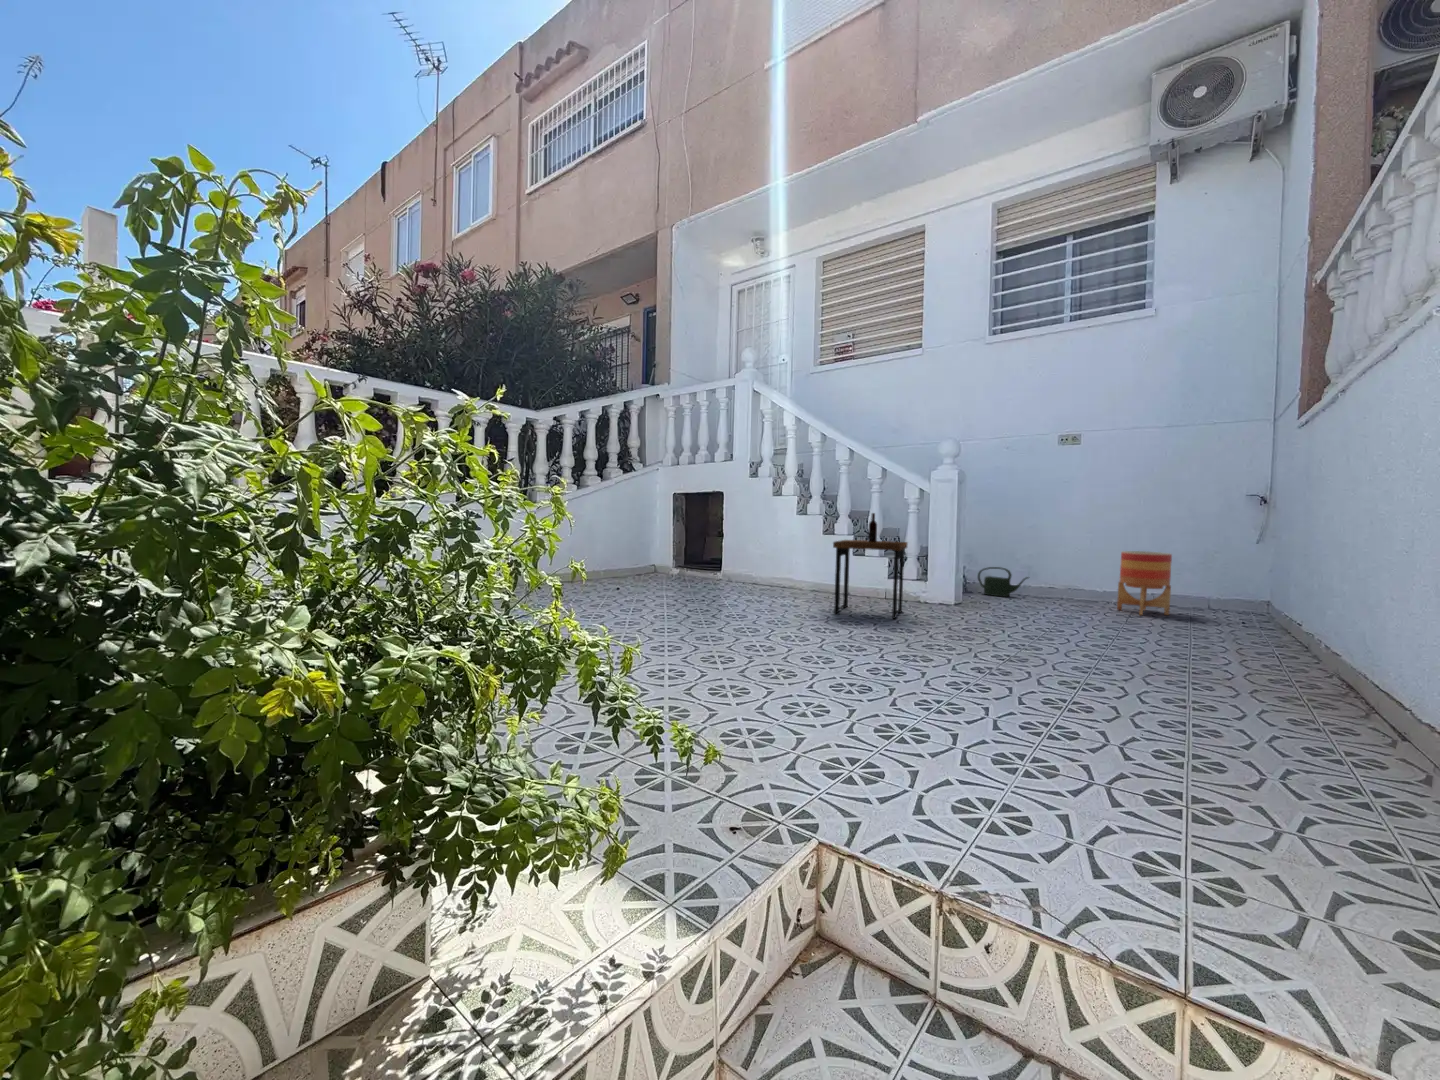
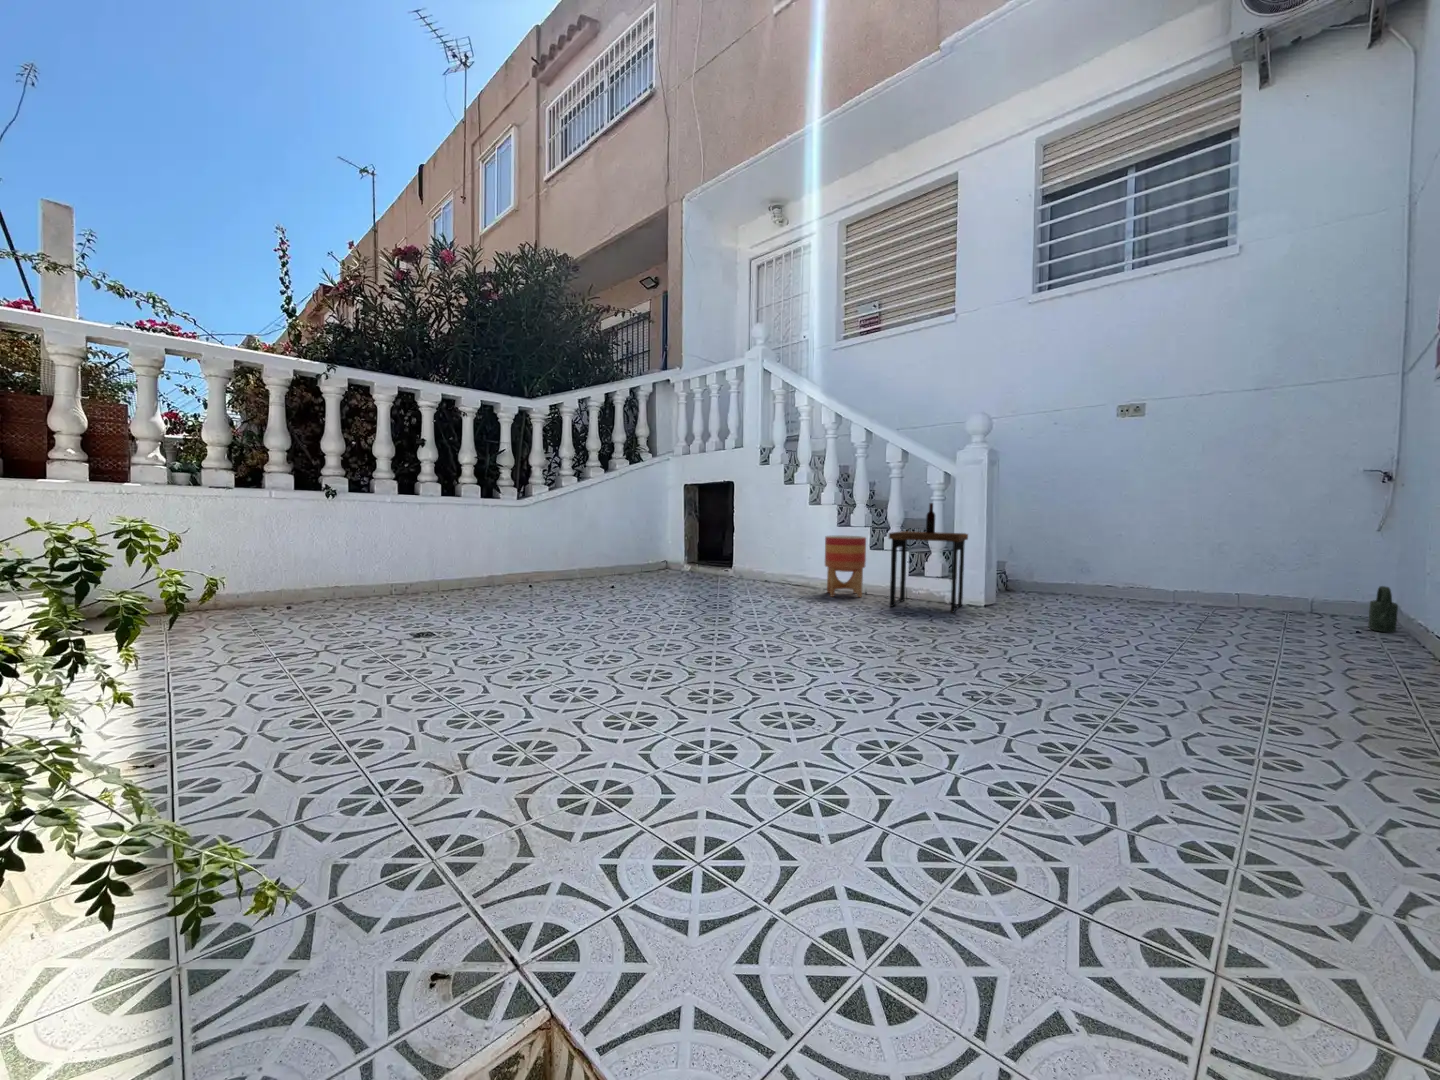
planter: present [1117,551,1172,615] -> present [825,535,866,597]
watering can: present [978,567,1028,597] -> present [1368,586,1398,632]

